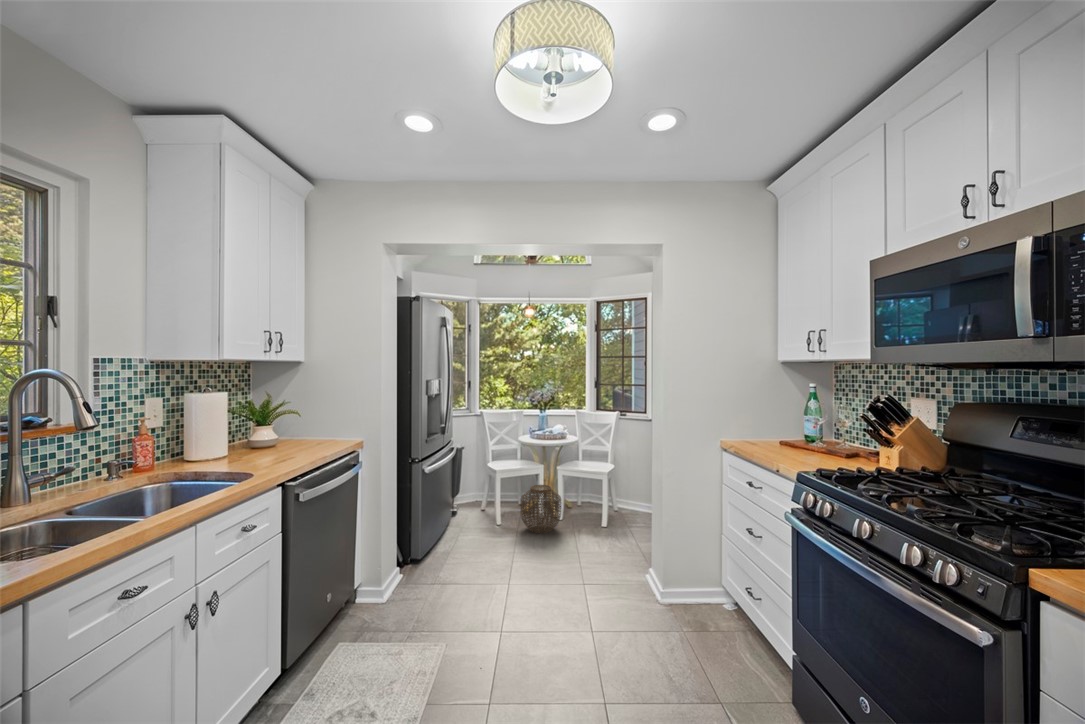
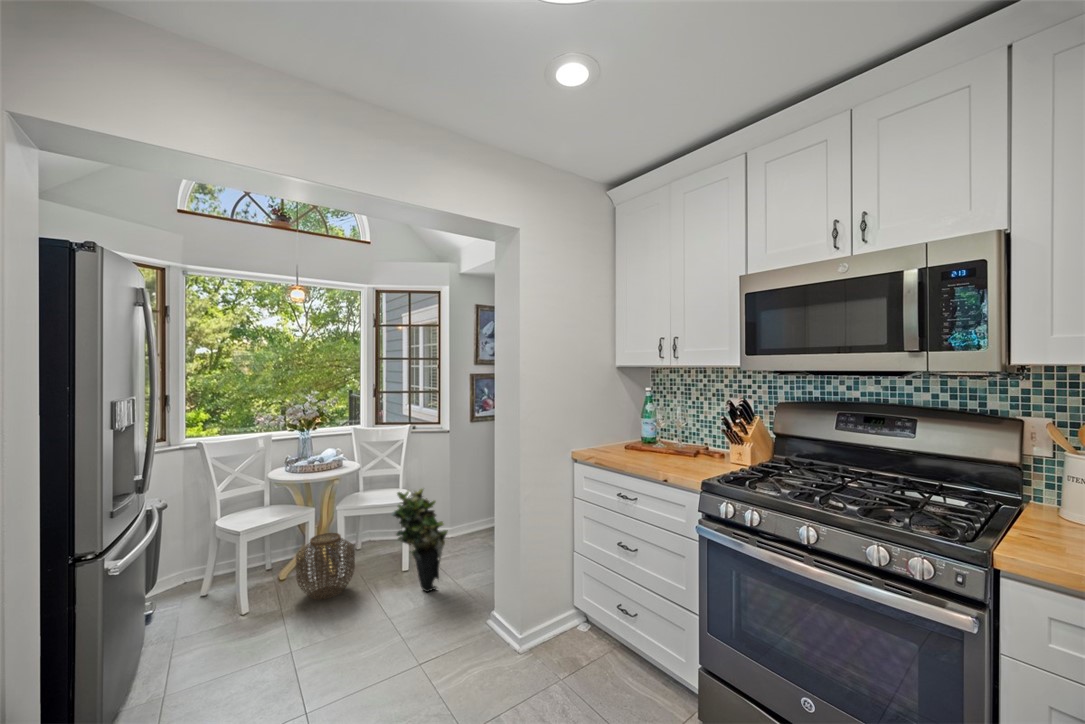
potted plant: none [586,461,633,547] -> present [392,489,447,592]

